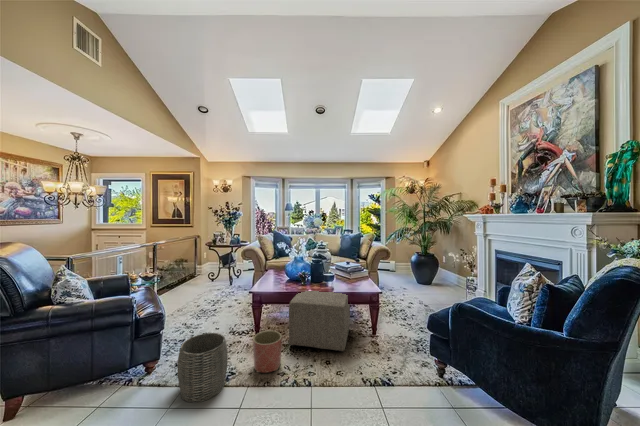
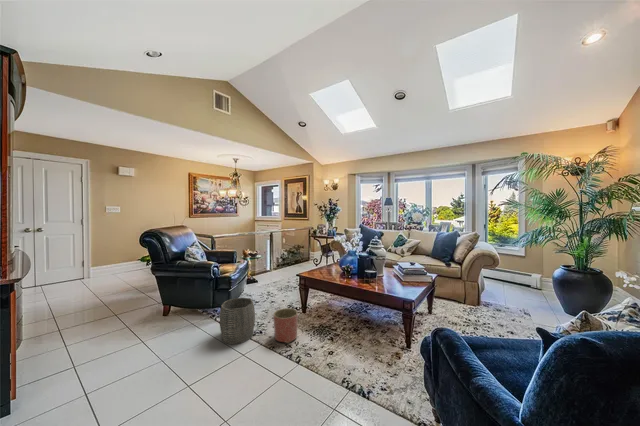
ottoman: present [289,291,350,351] -> none [314,279,386,349]

